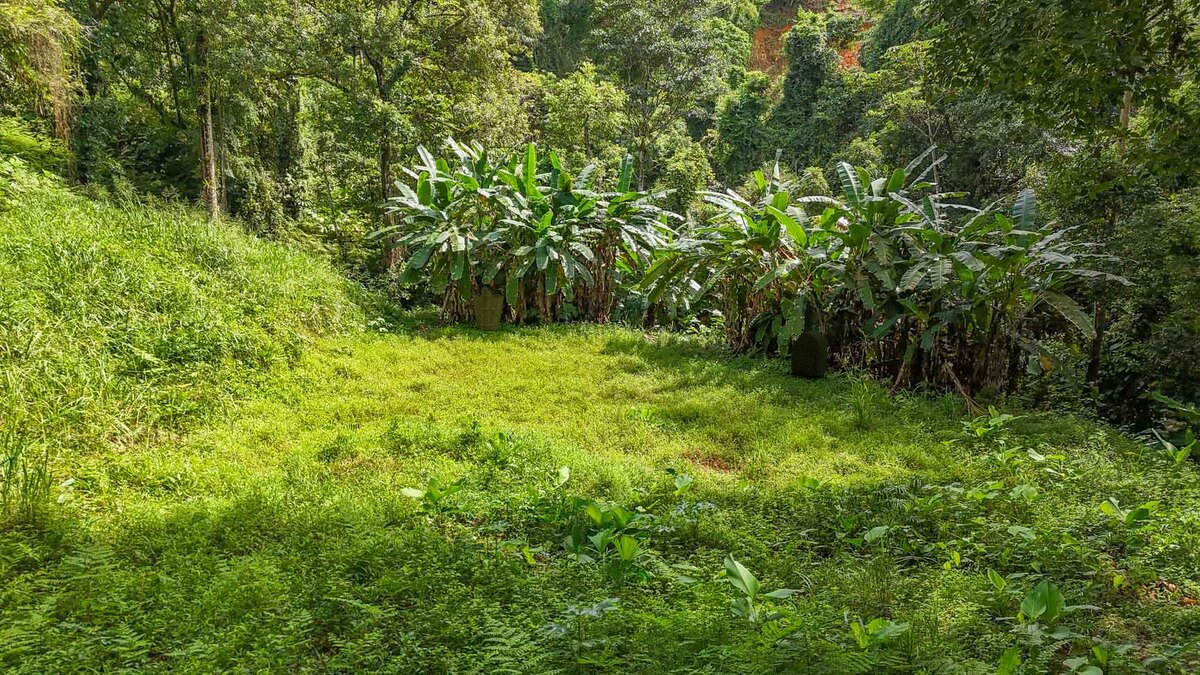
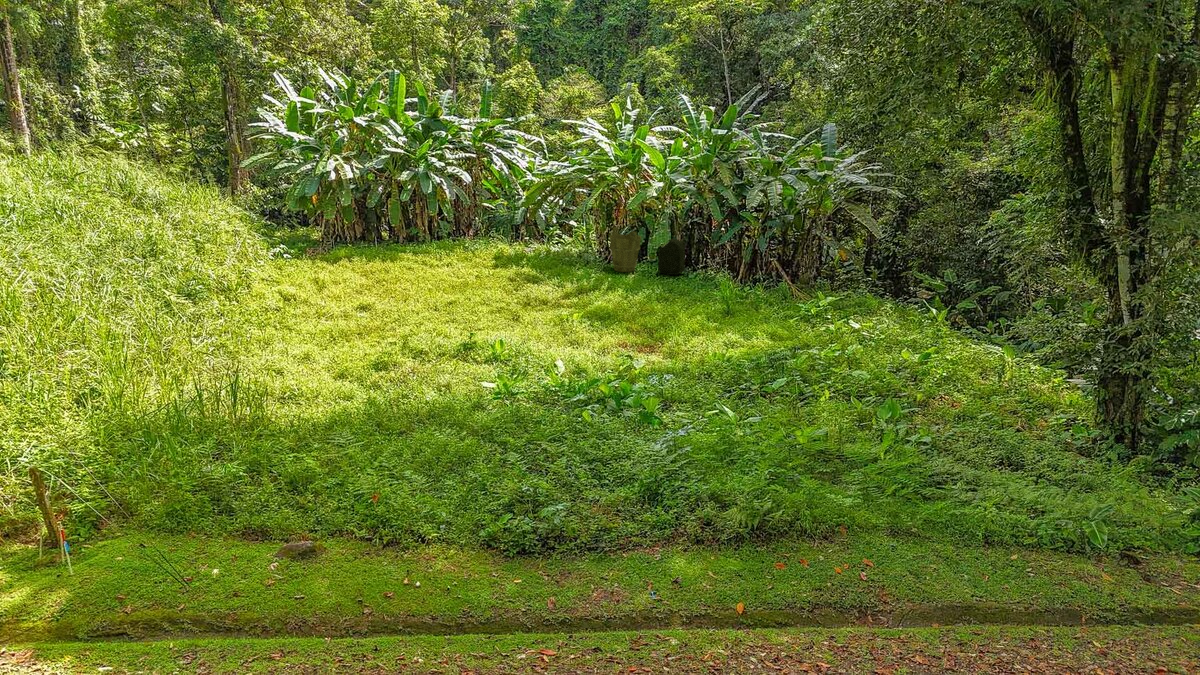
bucket: present [473,287,504,330] -> present [610,227,641,272]

